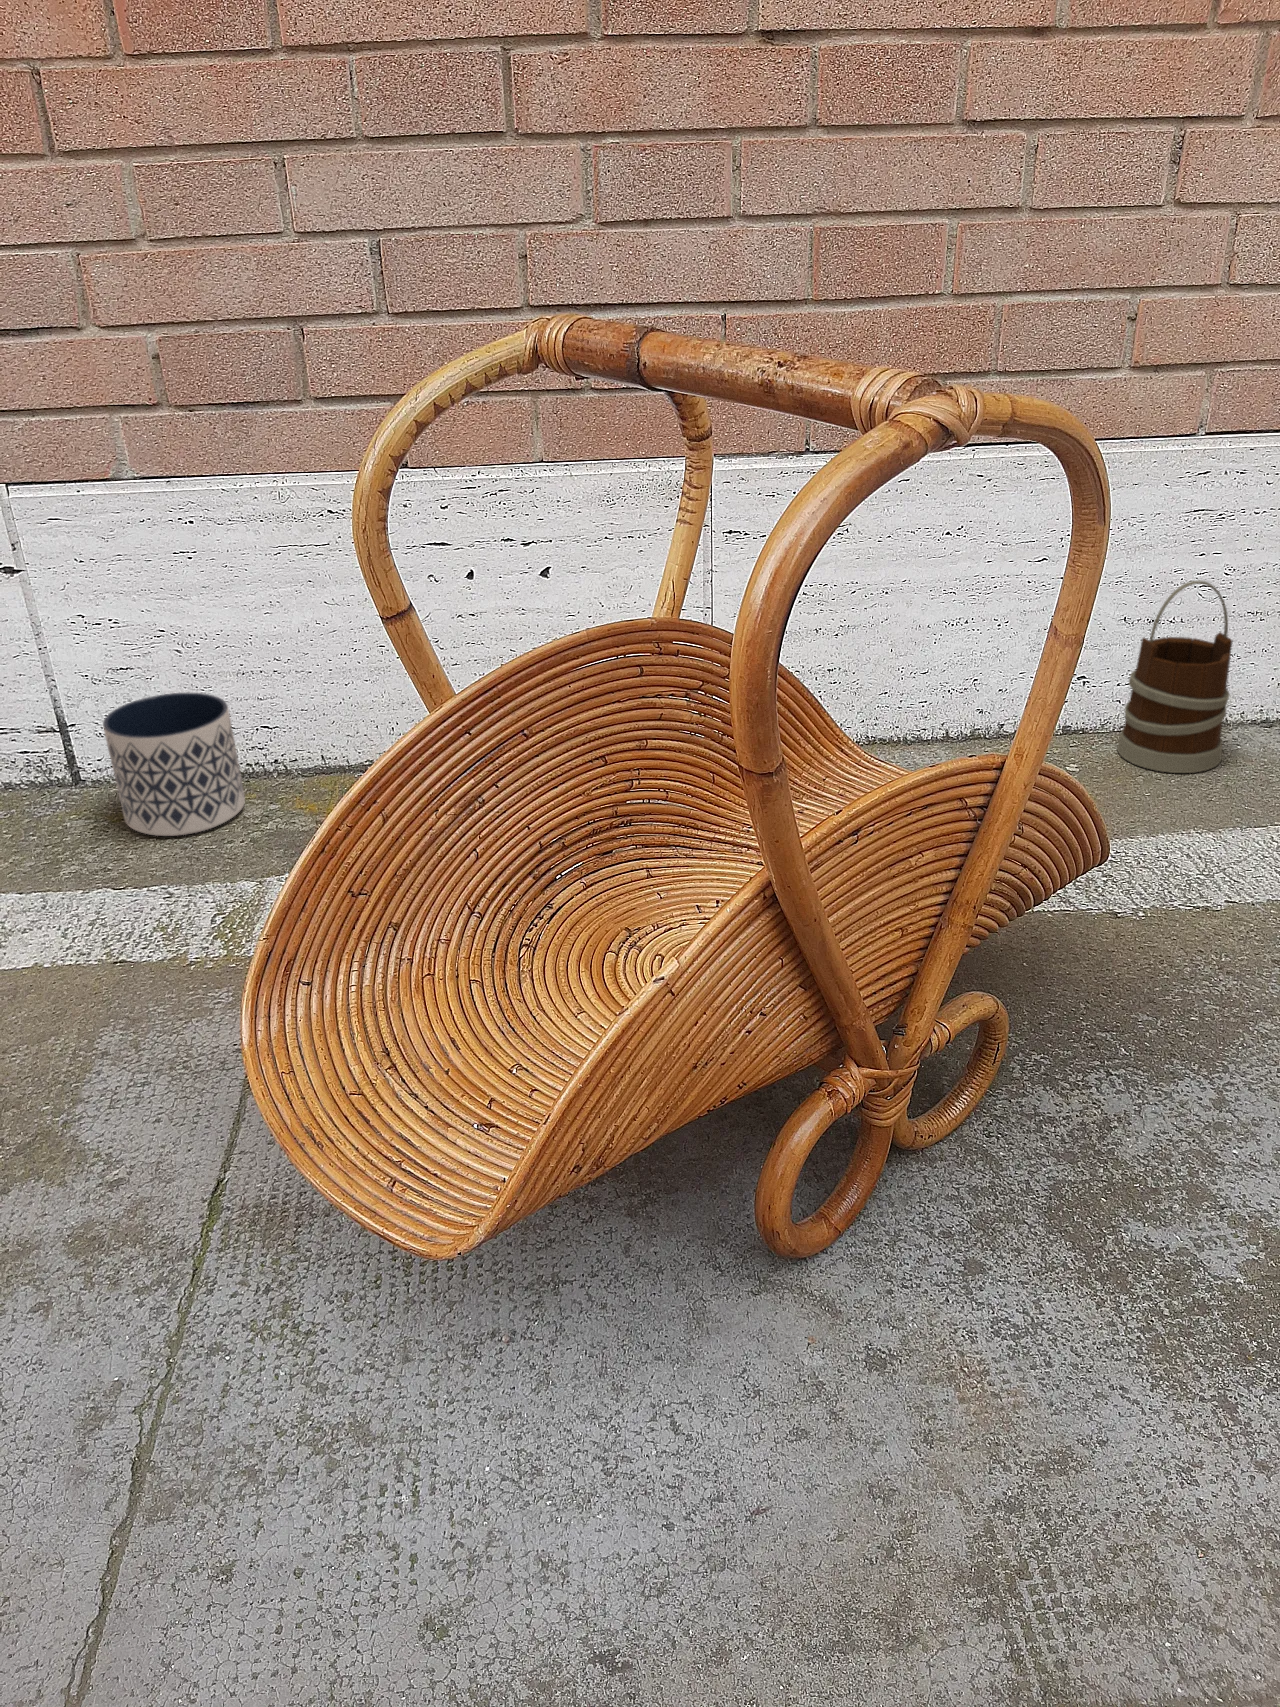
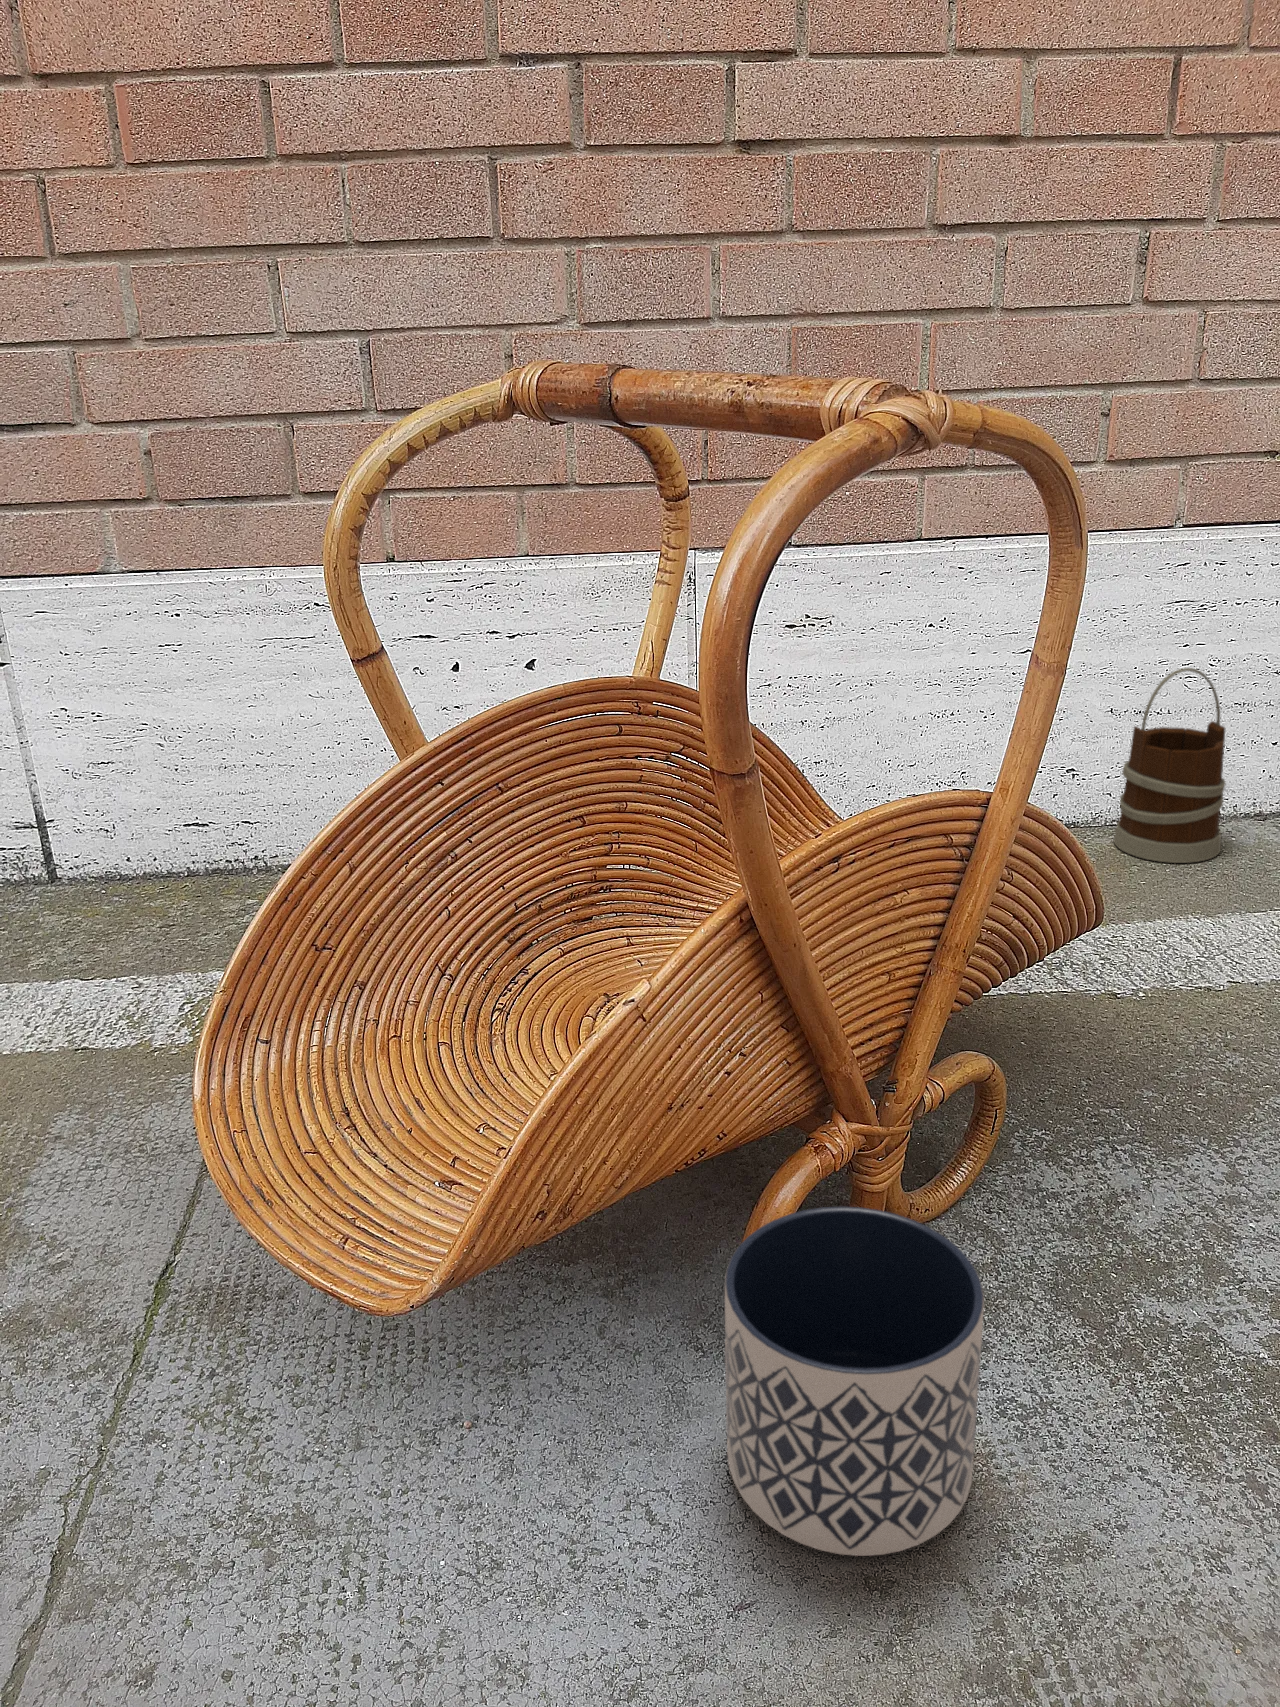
planter: present [103,693,245,836] -> present [725,1206,984,1556]

